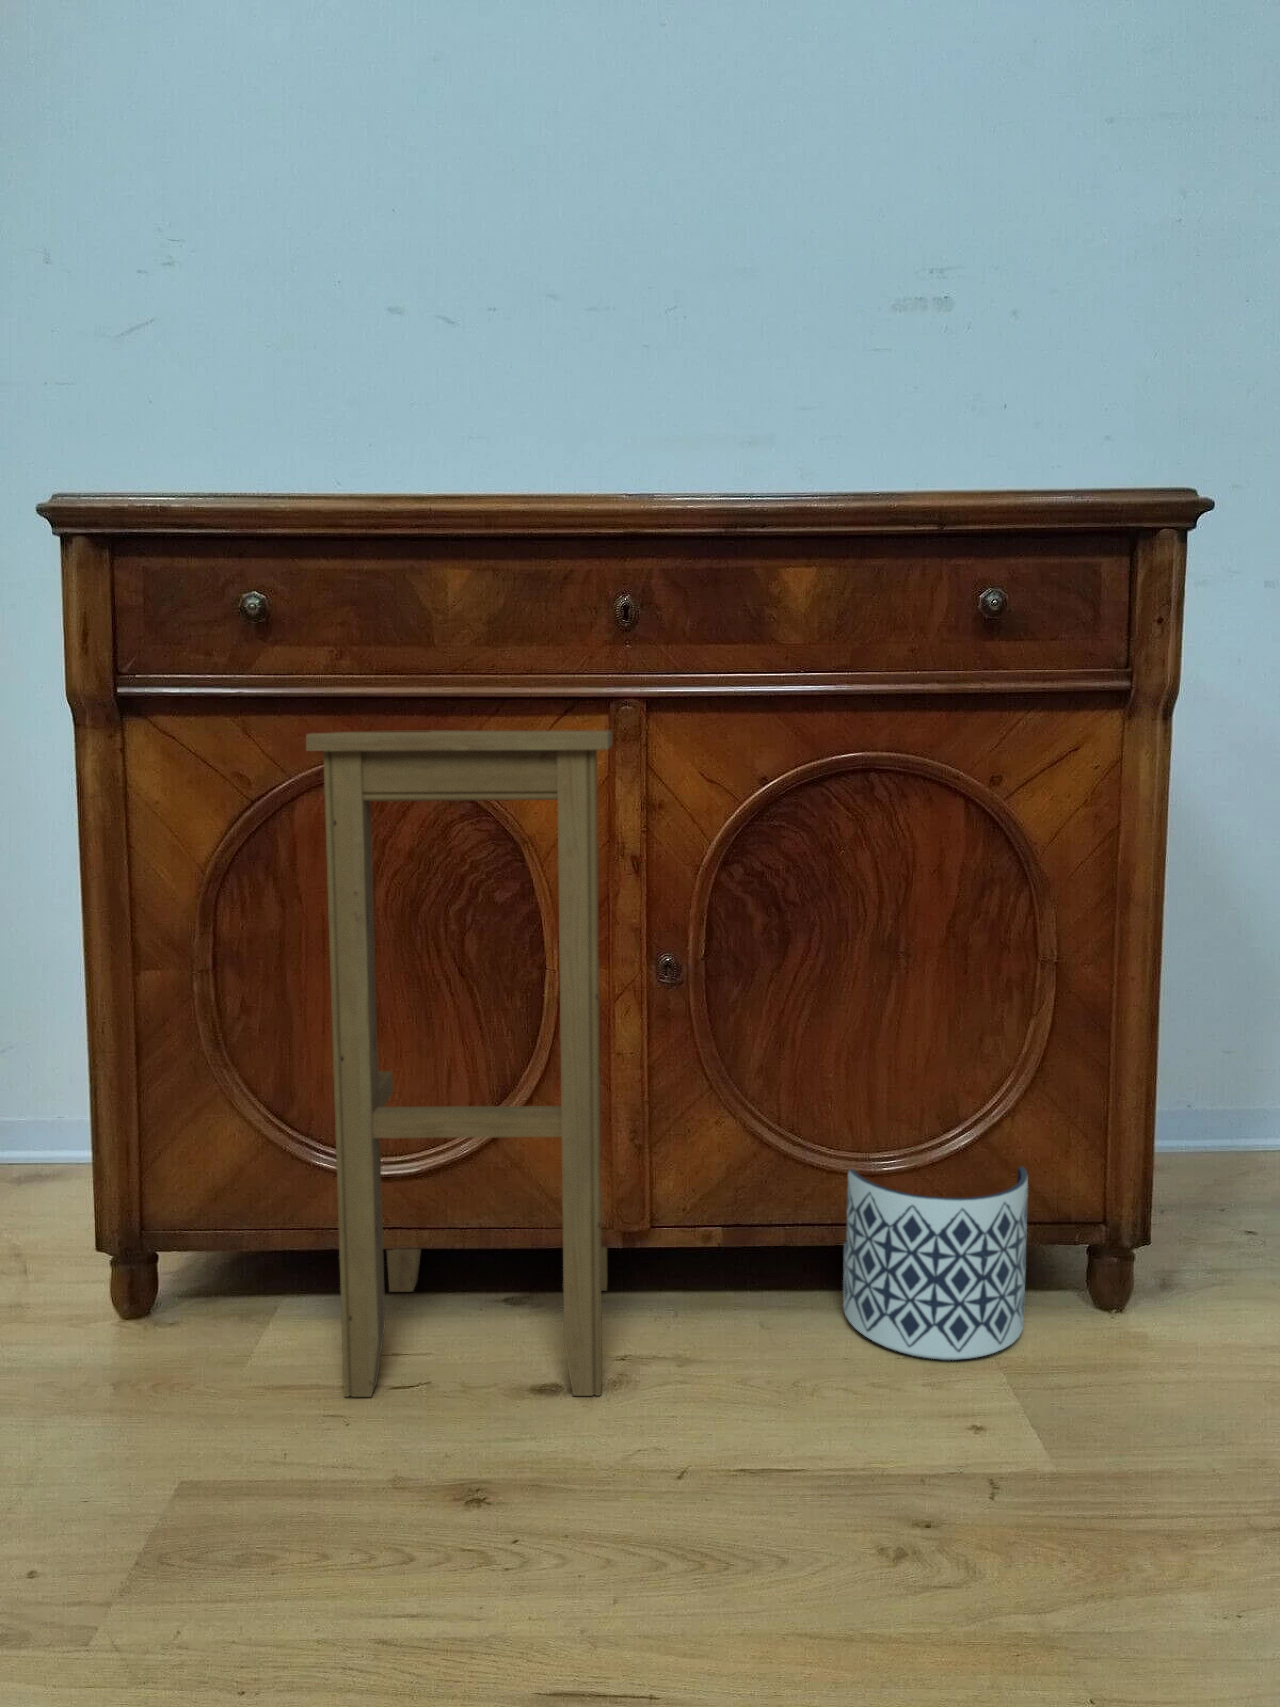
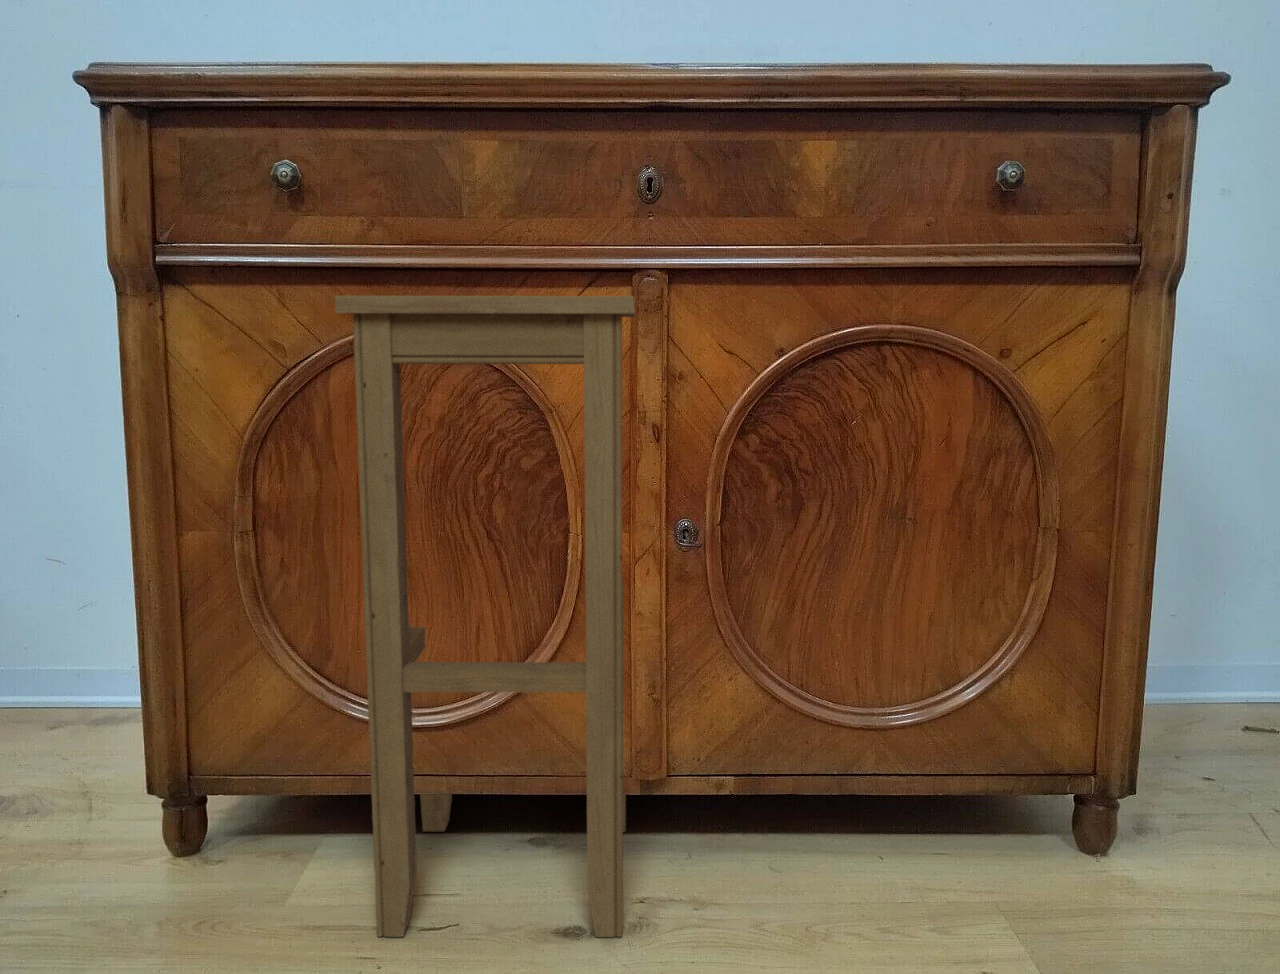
planter: present [843,1167,1028,1360] -> none [847,691,1026,903]

